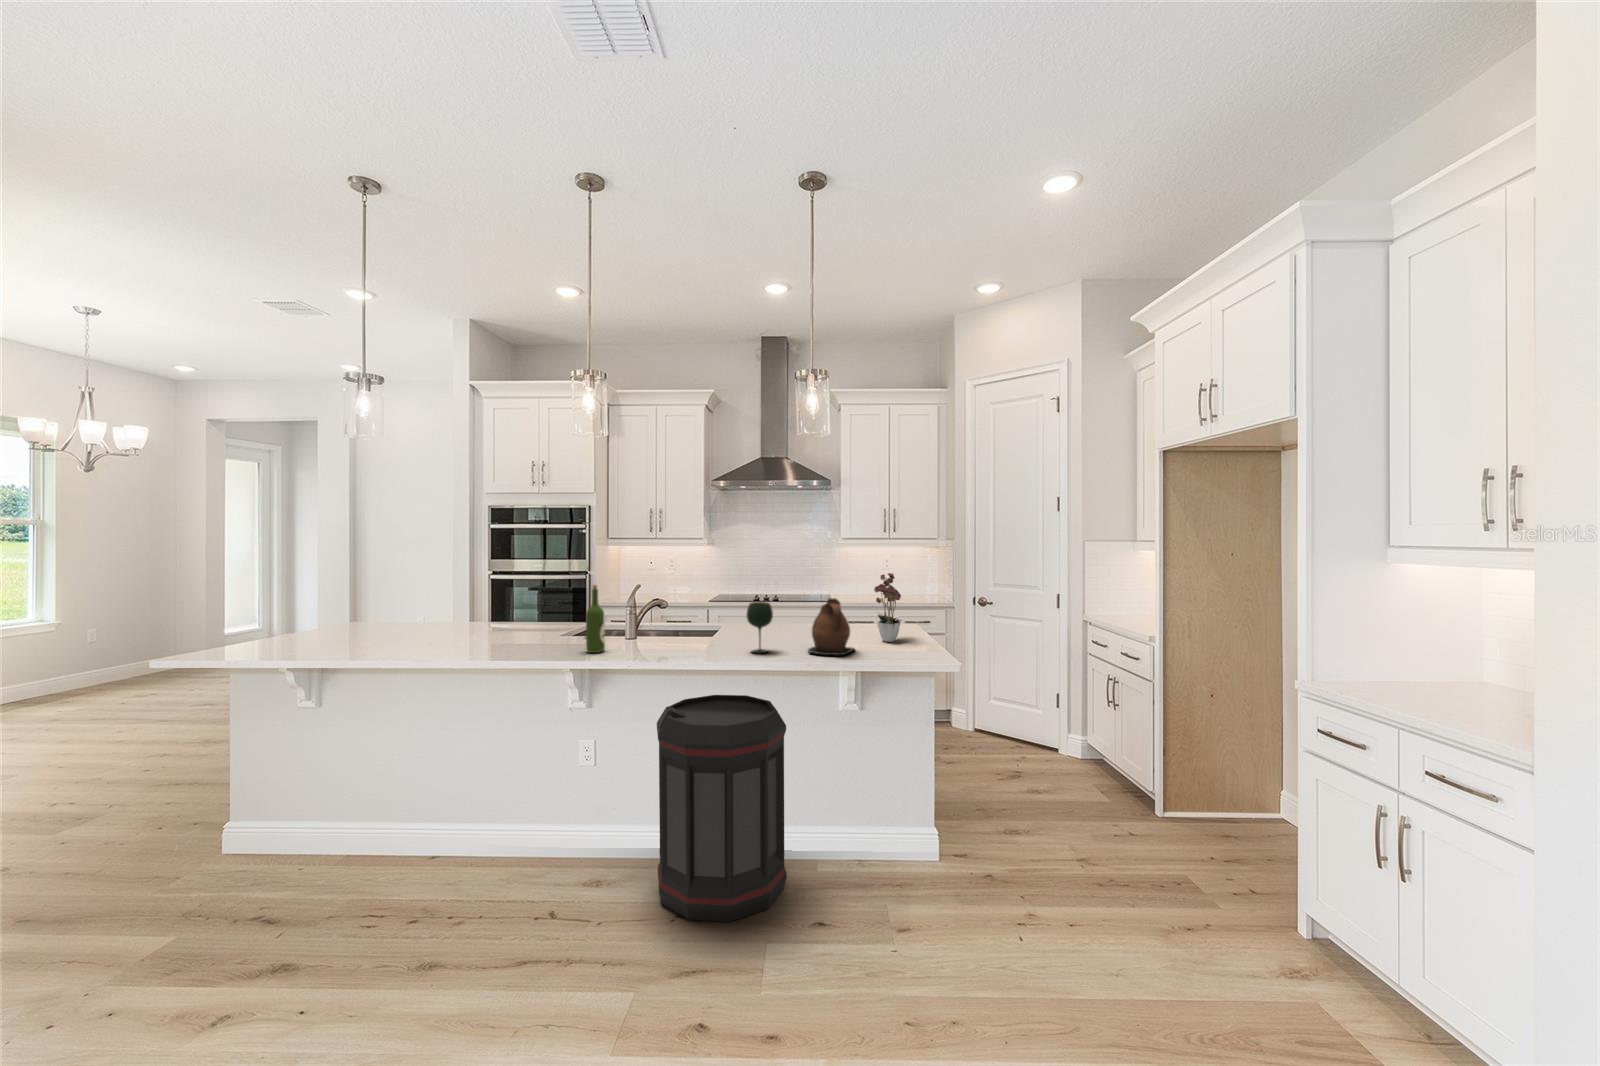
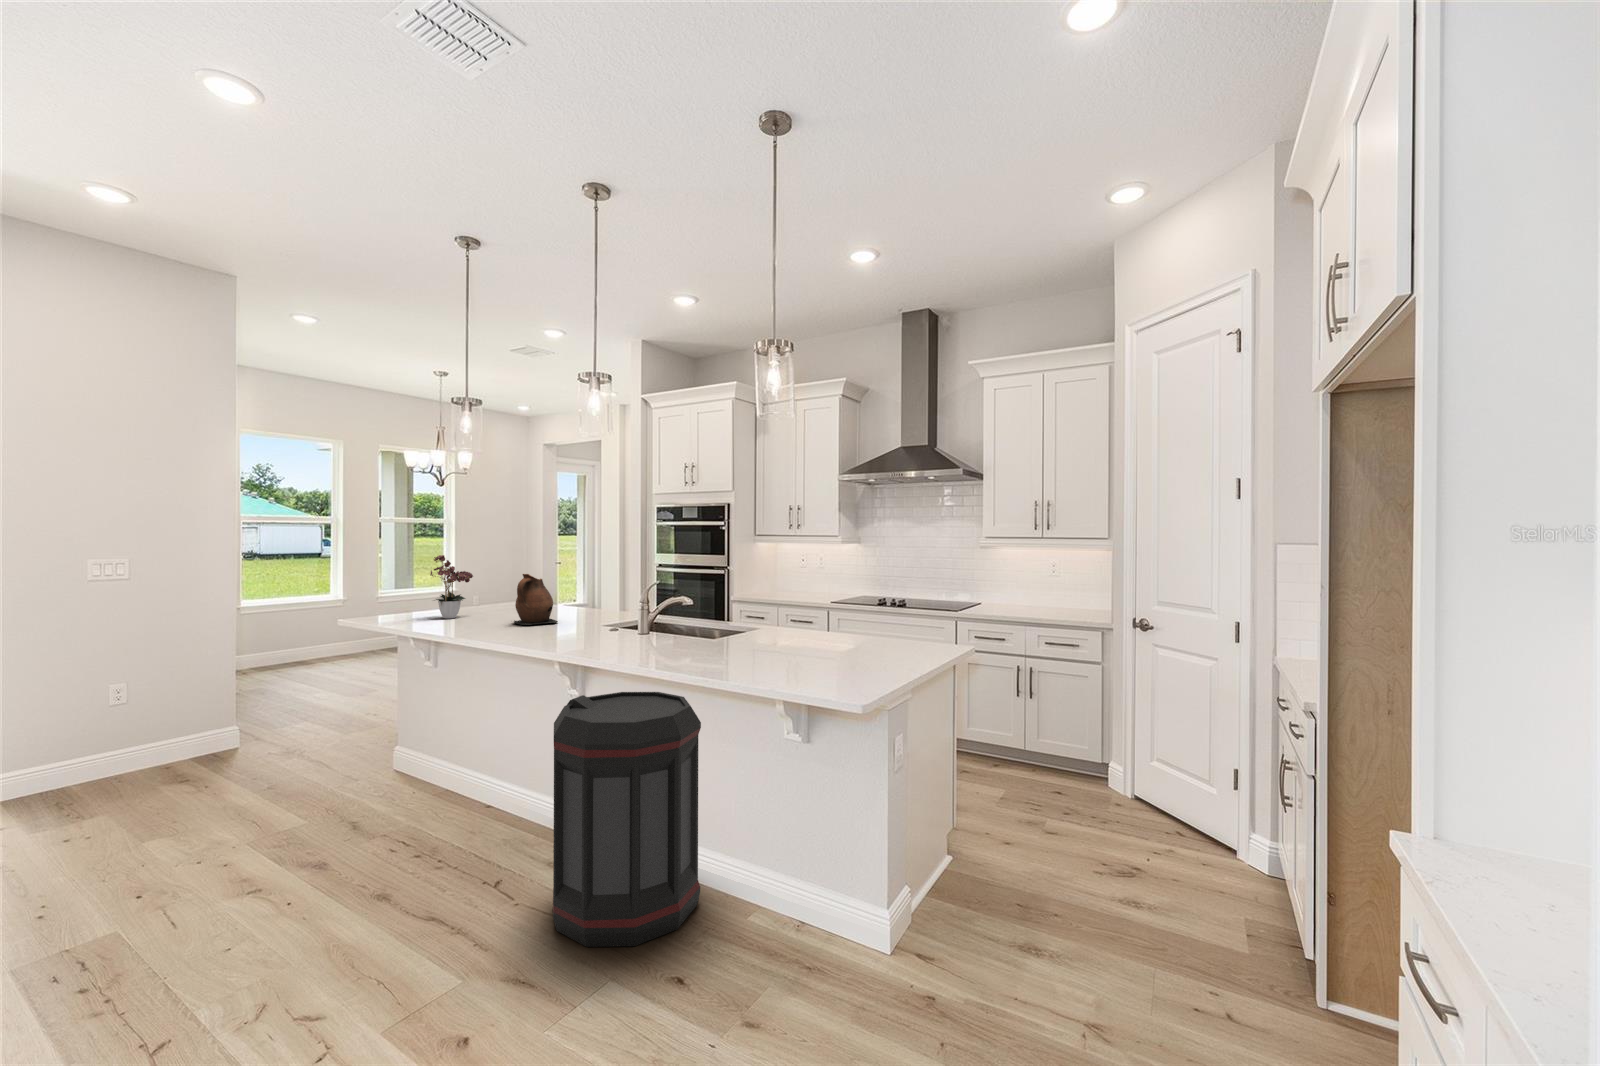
flower arrangement: present [874,573,901,642] -> present [430,555,473,619]
wine bottle: present [586,585,605,653] -> none [571,568,590,635]
ceramic pitcher: present [808,598,854,655] -> present [514,574,558,625]
wine glass: present [747,602,773,653] -> none [697,593,727,651]

